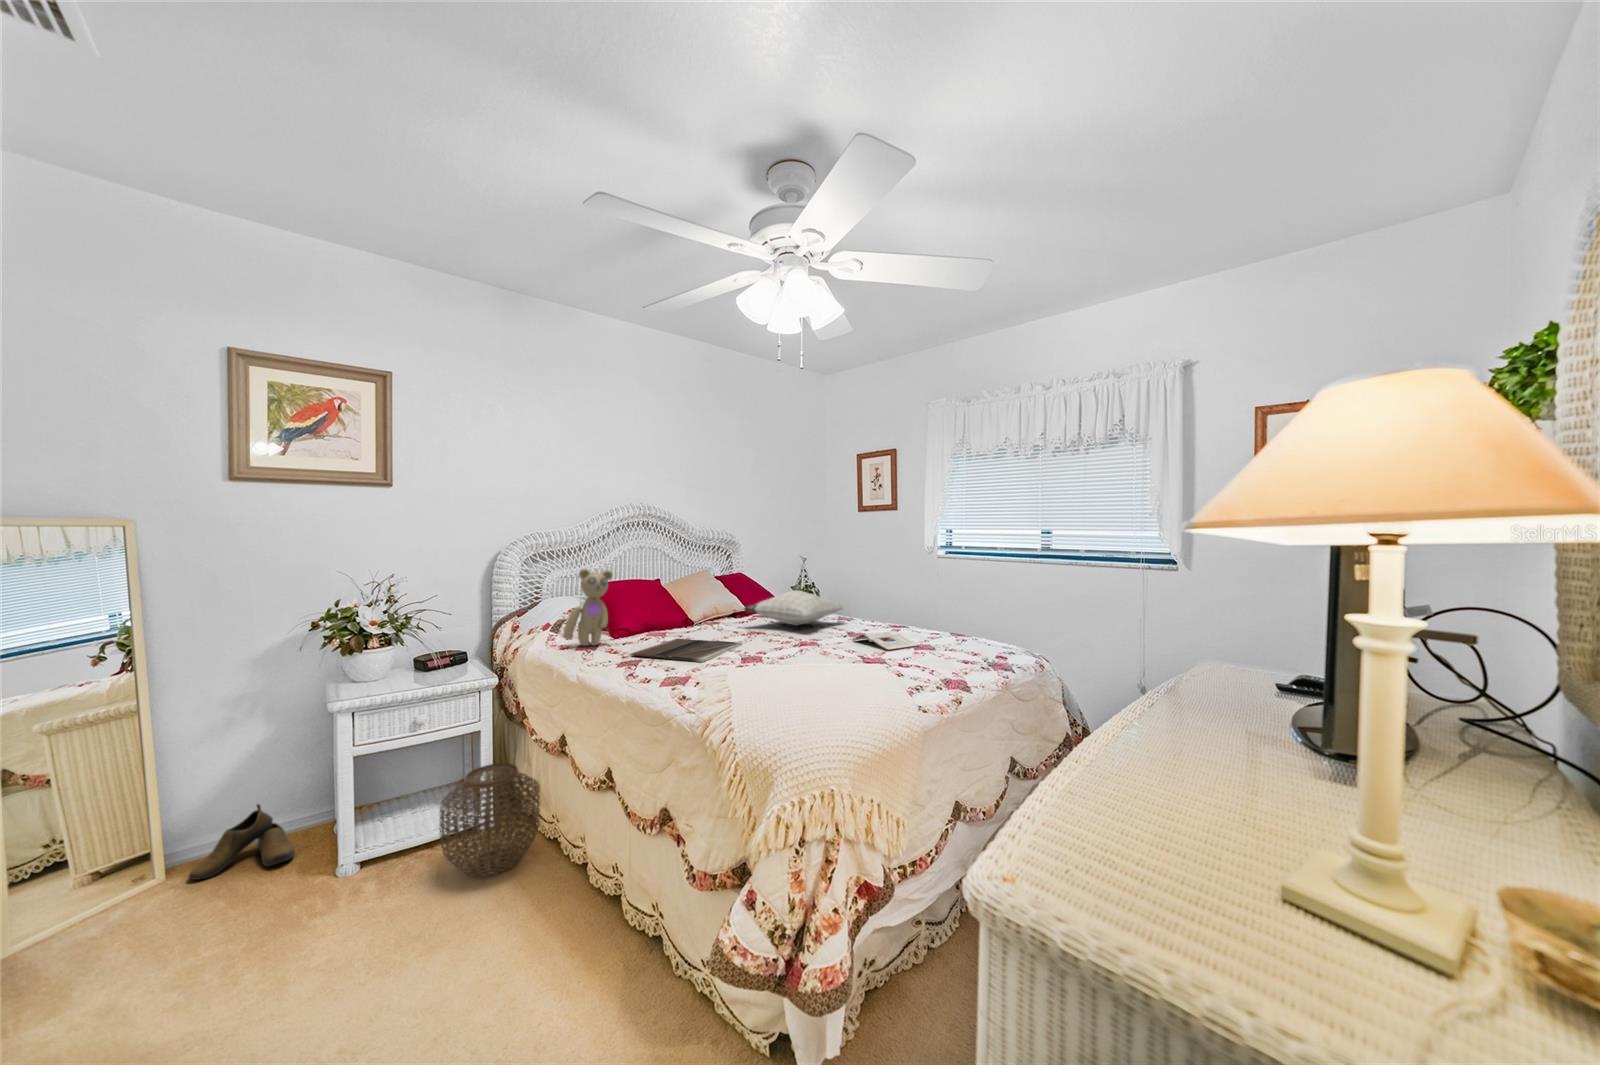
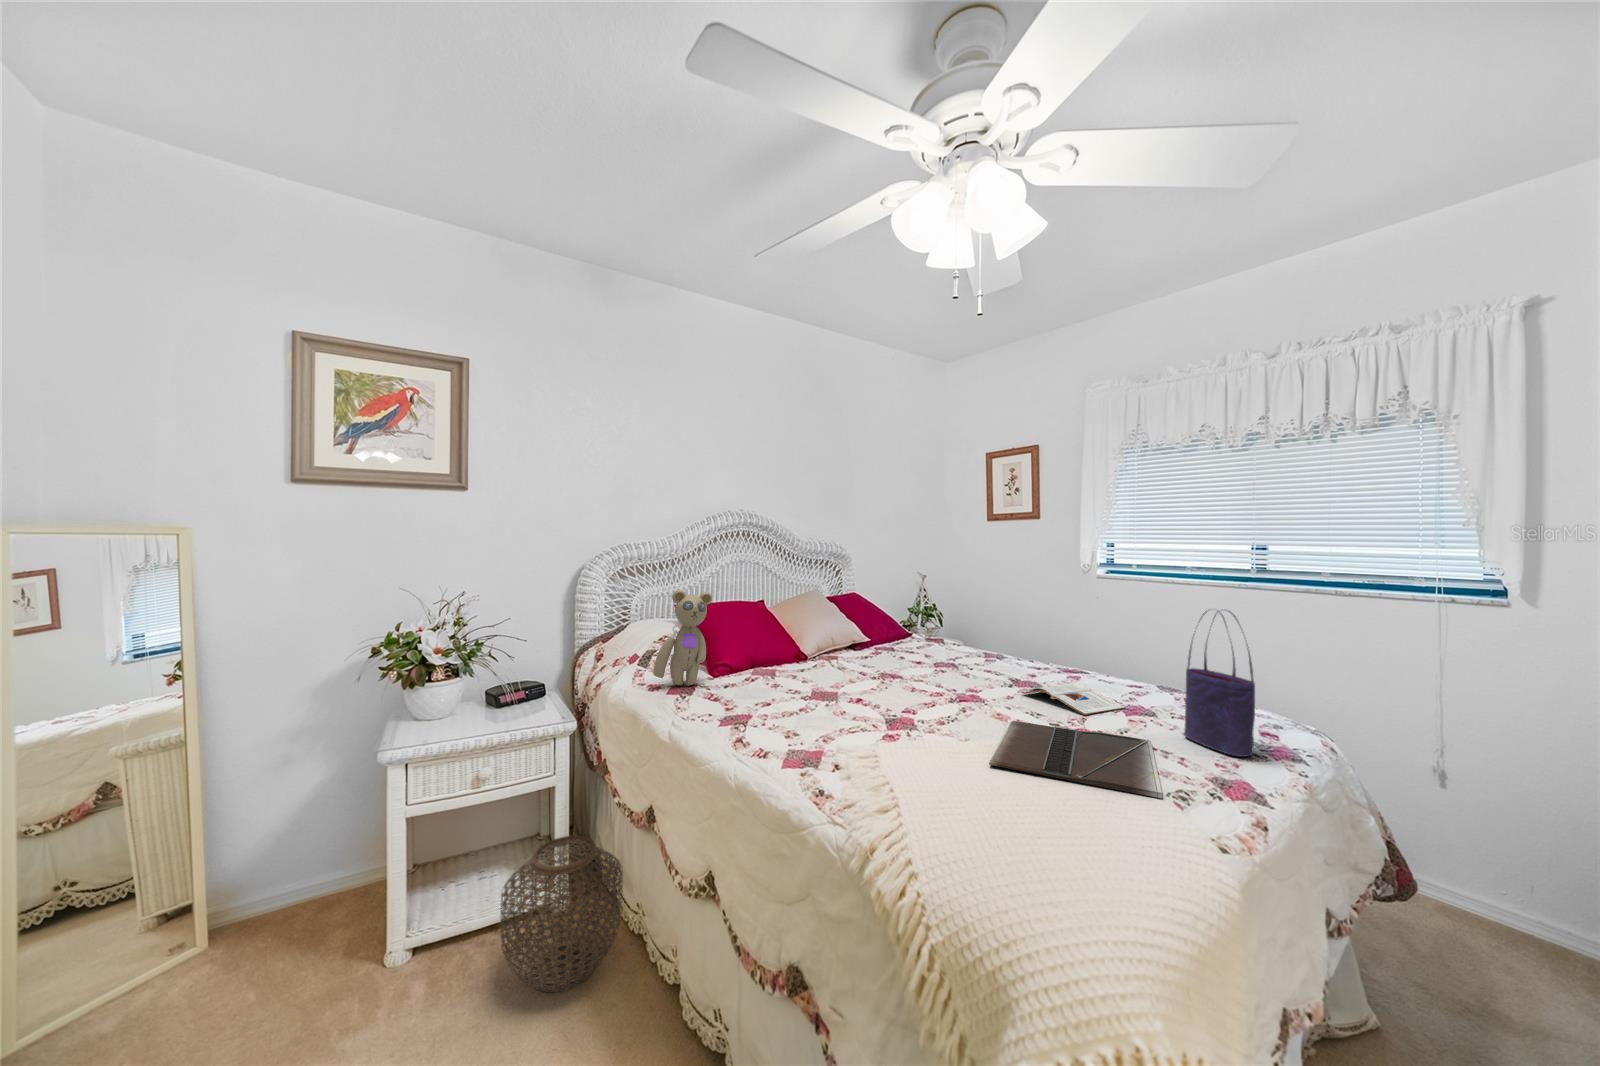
tote bag: none [945,570,980,667] -> present [1184,611,1255,757]
pillow: present [744,590,844,626] -> none [866,620,996,665]
laptop: present [630,639,742,662] -> present [989,721,1162,798]
shoe: present [189,804,295,880] -> none [224,863,344,958]

